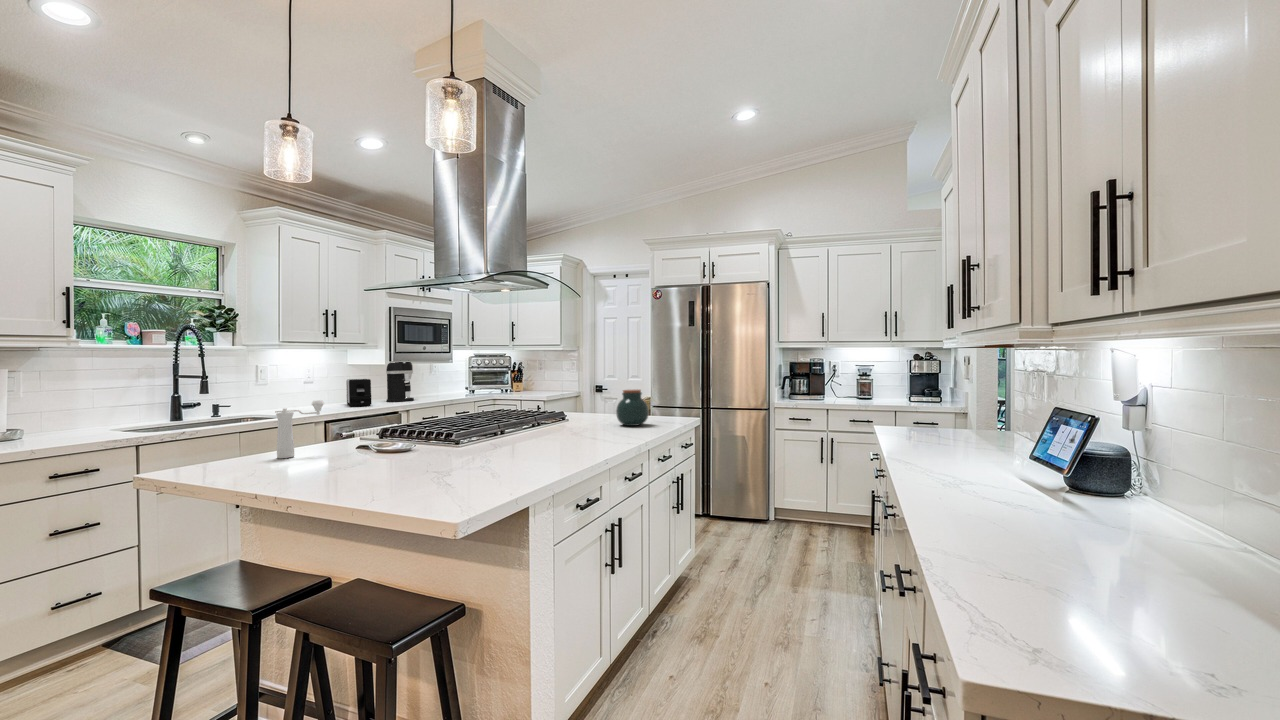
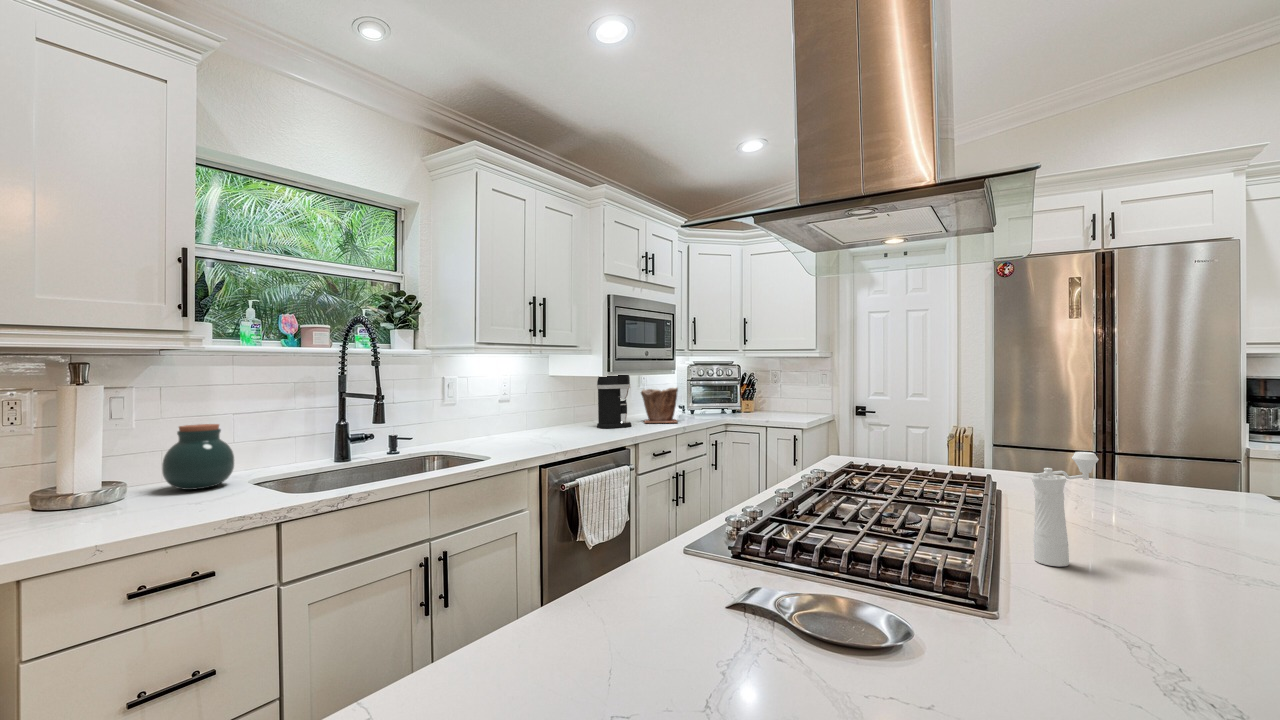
plant pot: none [425,373,454,399] -> present [641,388,678,423]
toaster: present [347,379,371,407] -> none [550,396,588,437]
jar: present [616,389,649,426] -> present [162,424,234,490]
pepper mill: present [275,400,324,458] -> present [1031,452,1099,567]

